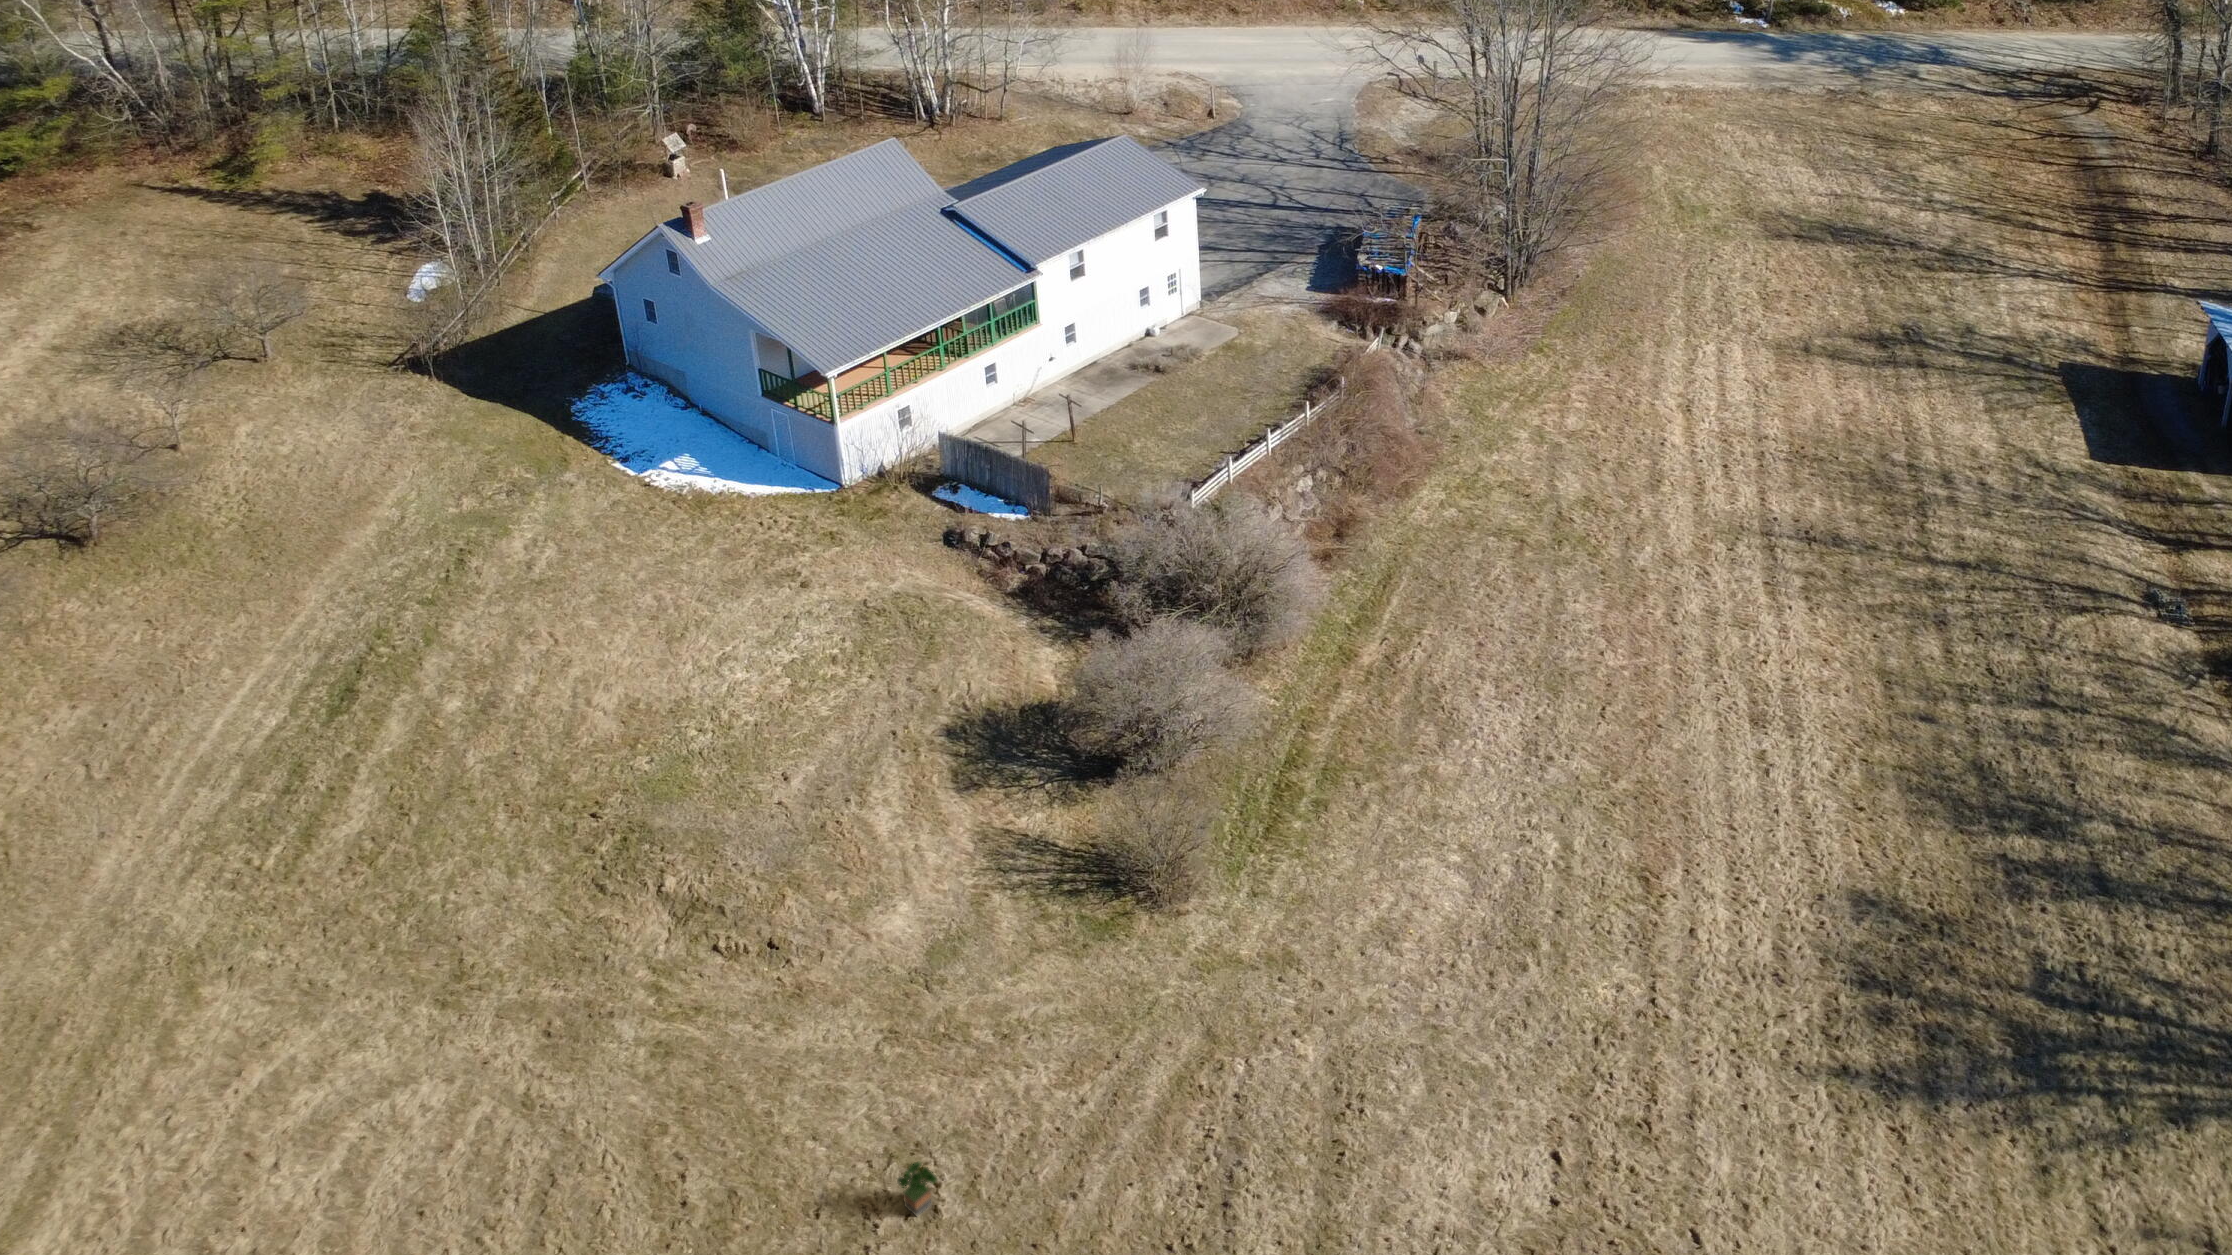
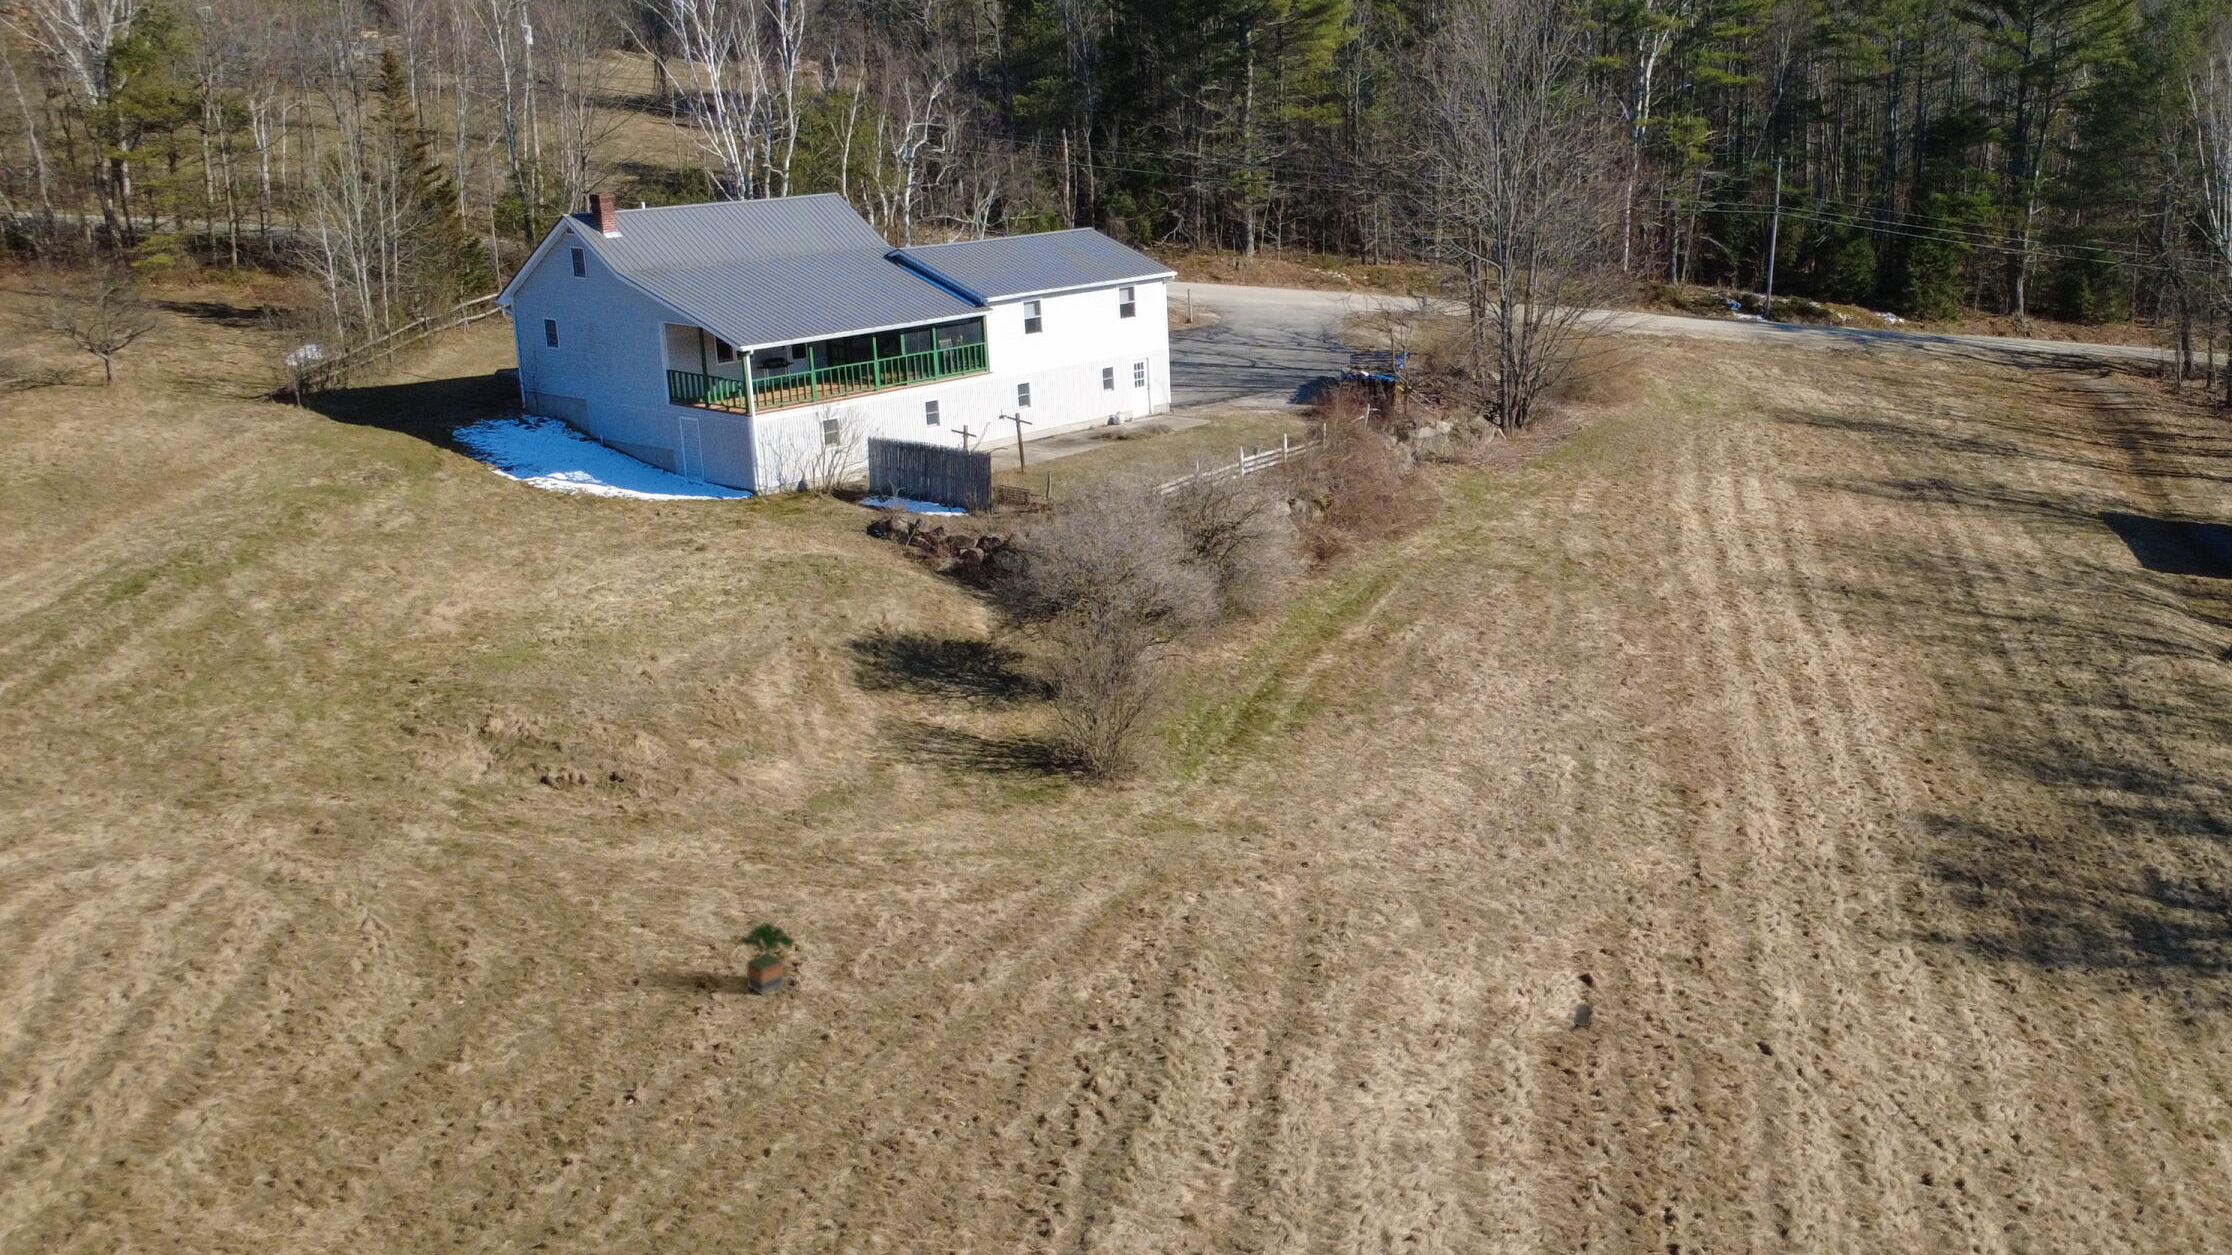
watering can: none [1539,1185,1562,1210] -> present [1567,1003,1593,1026]

